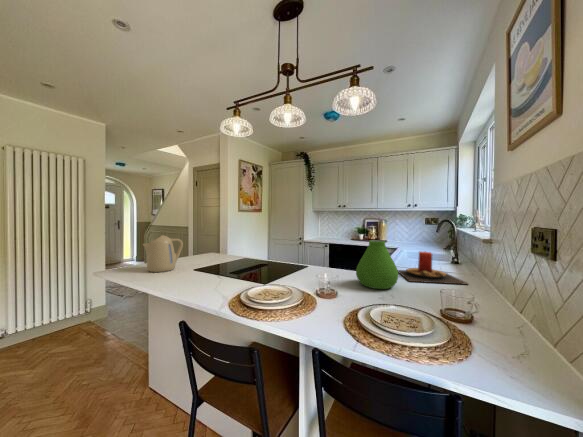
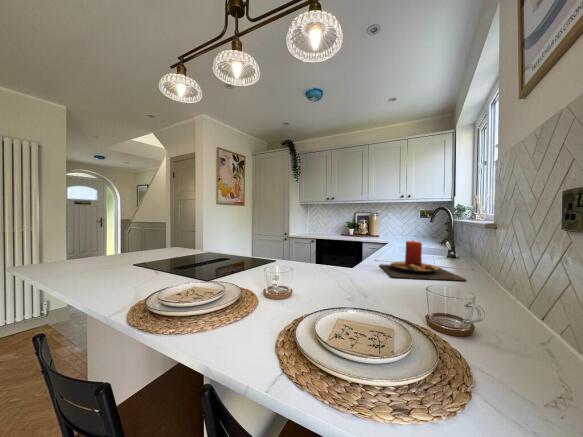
kettle: present [143,235,183,272] -> none [67,223,123,267]
vase: present [356,240,398,289] -> none [324,225,376,287]

